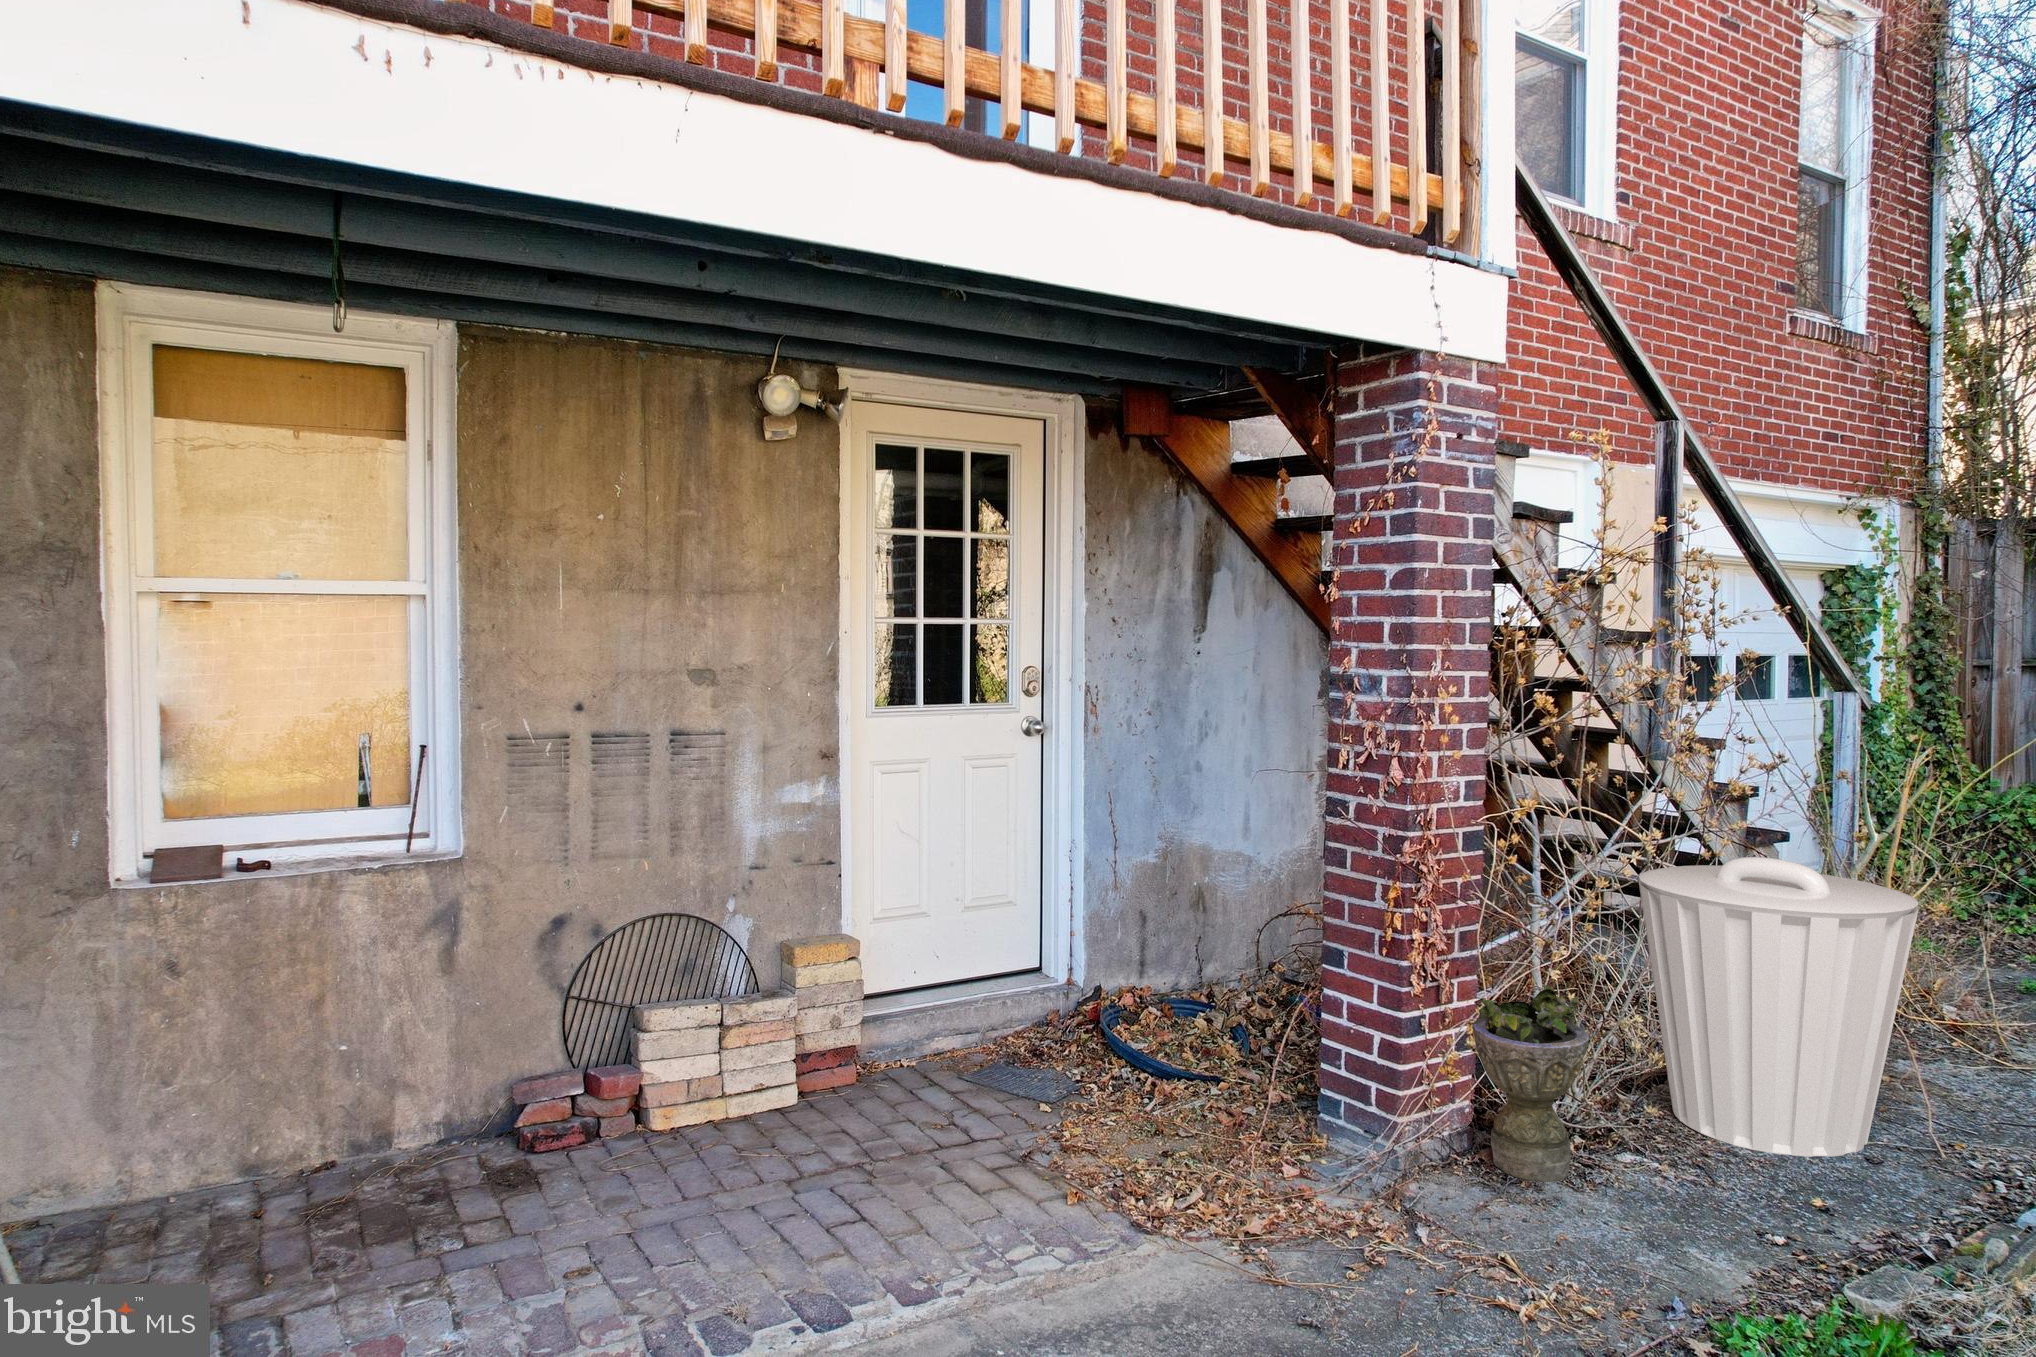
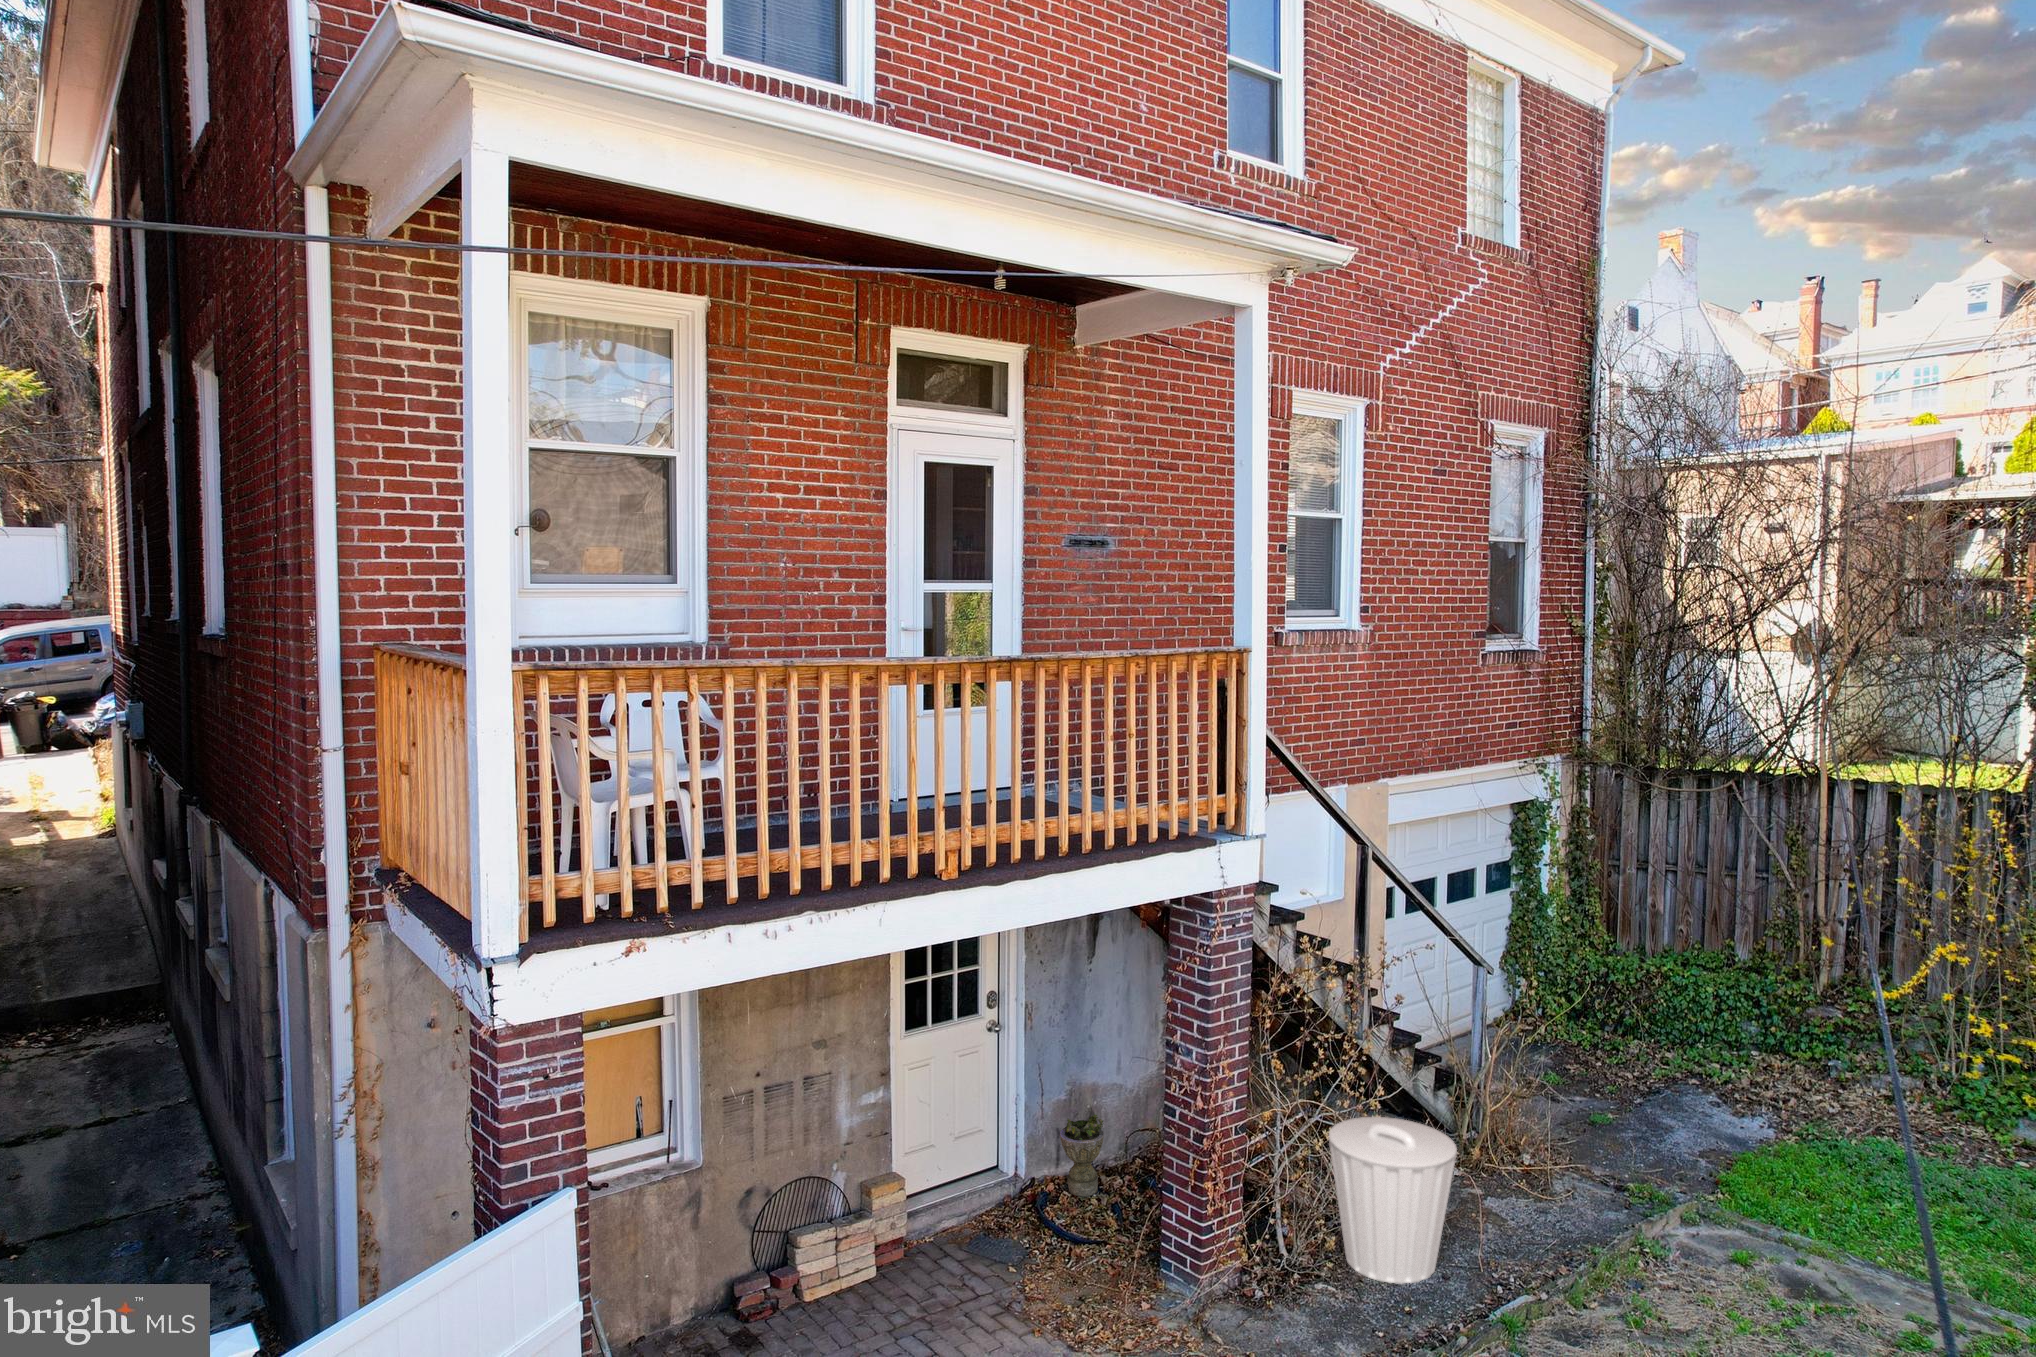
planter: present [1472,985,1589,1182] -> present [1060,1114,1104,1196]

